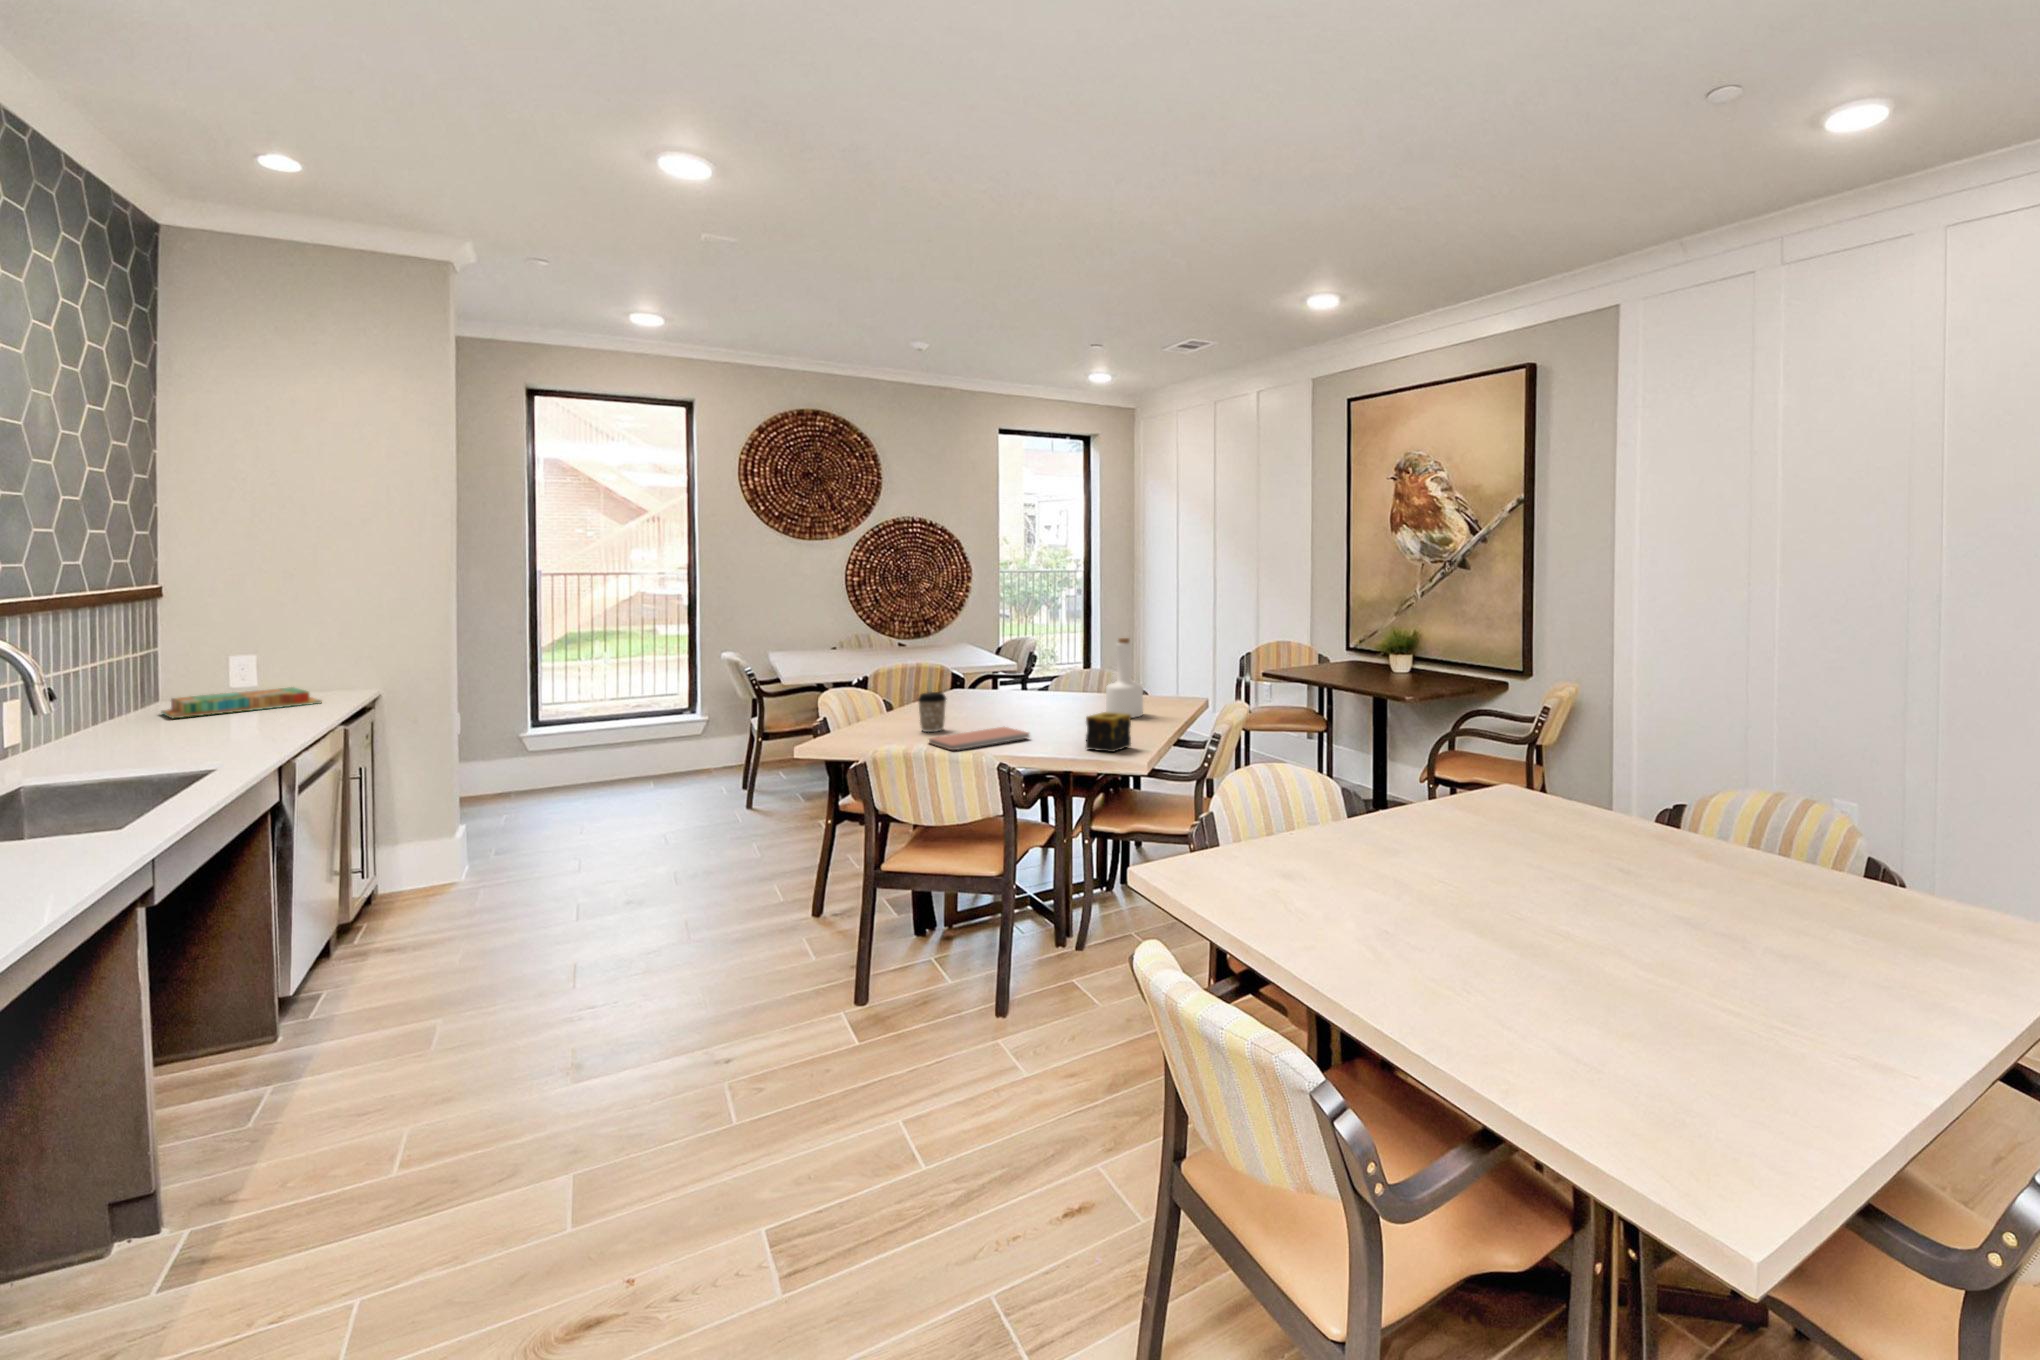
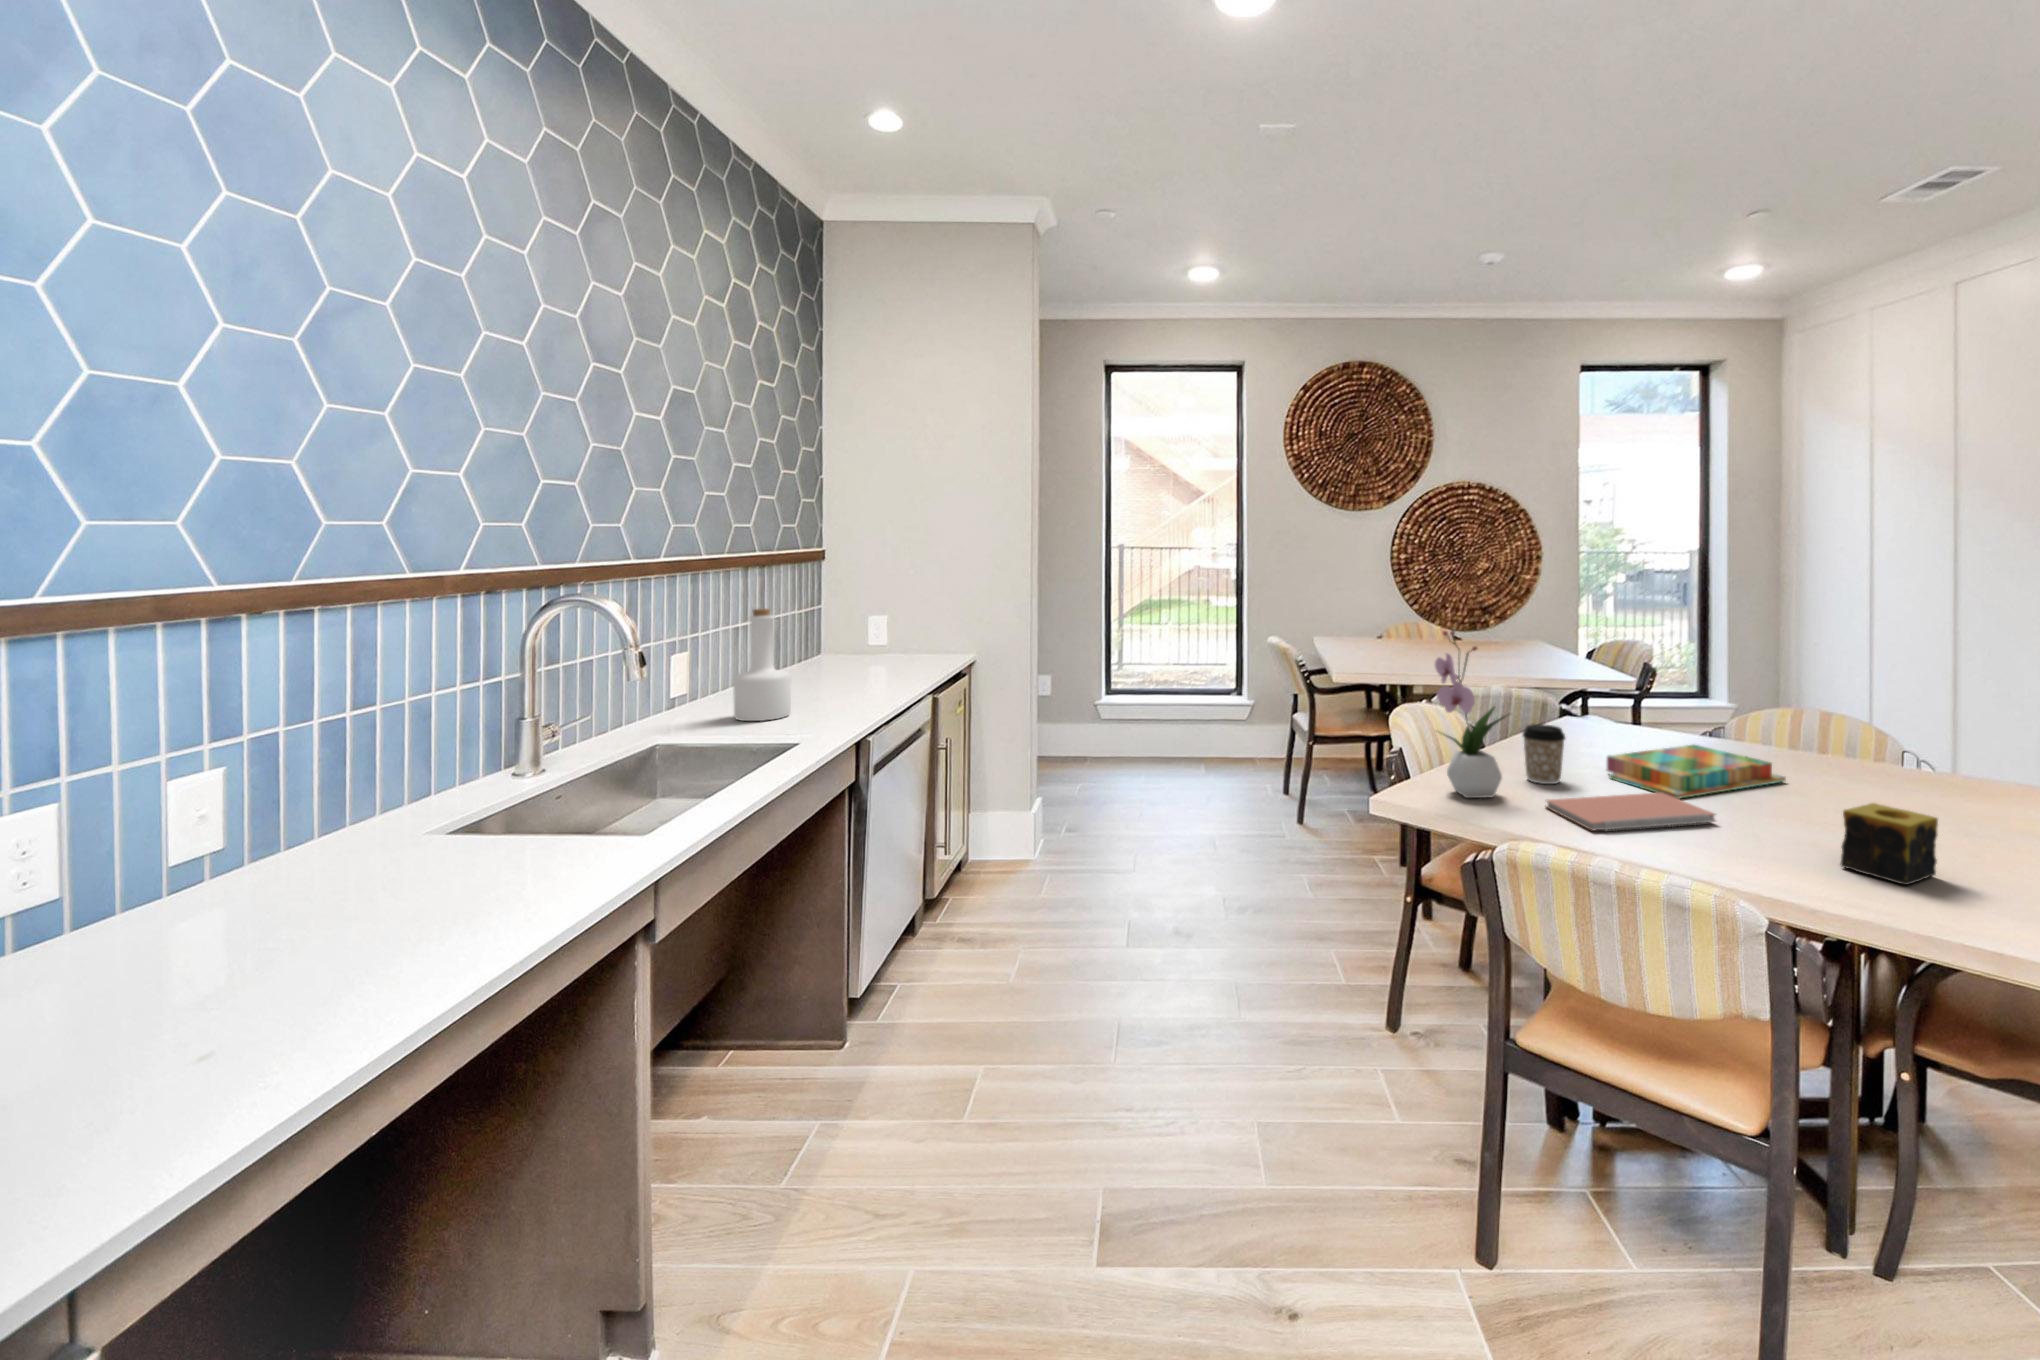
flower arrangement: none [851,629,905,745] -> present [1435,631,1506,798]
bottle: present [1106,638,1143,718] -> present [733,609,791,721]
board game: present [161,687,322,718] -> present [1607,745,1786,799]

